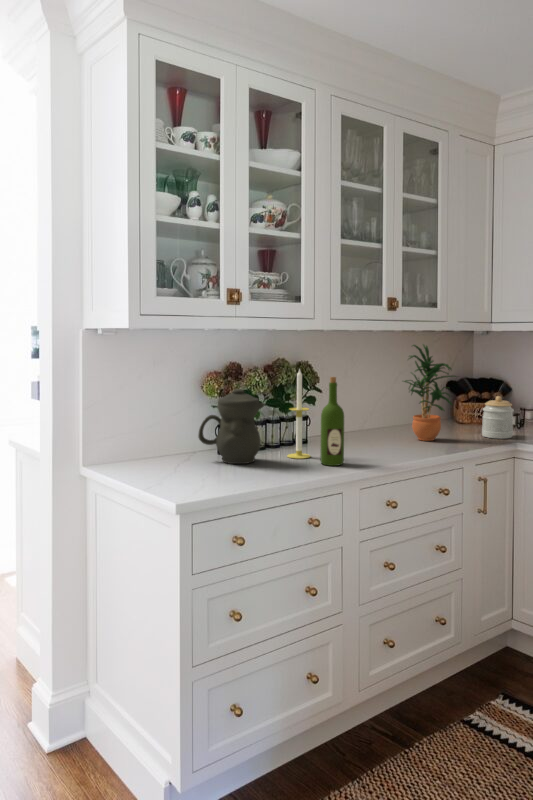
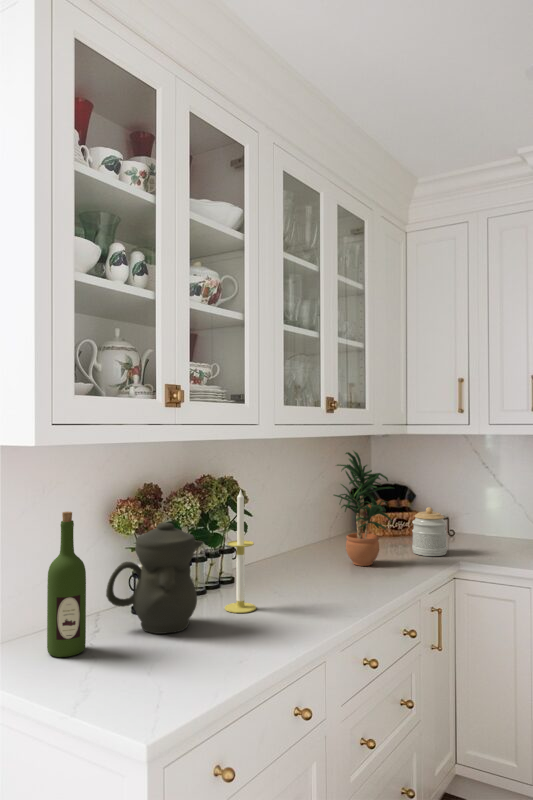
wine bottle: present [320,377,344,466] -> present [47,512,86,657]

